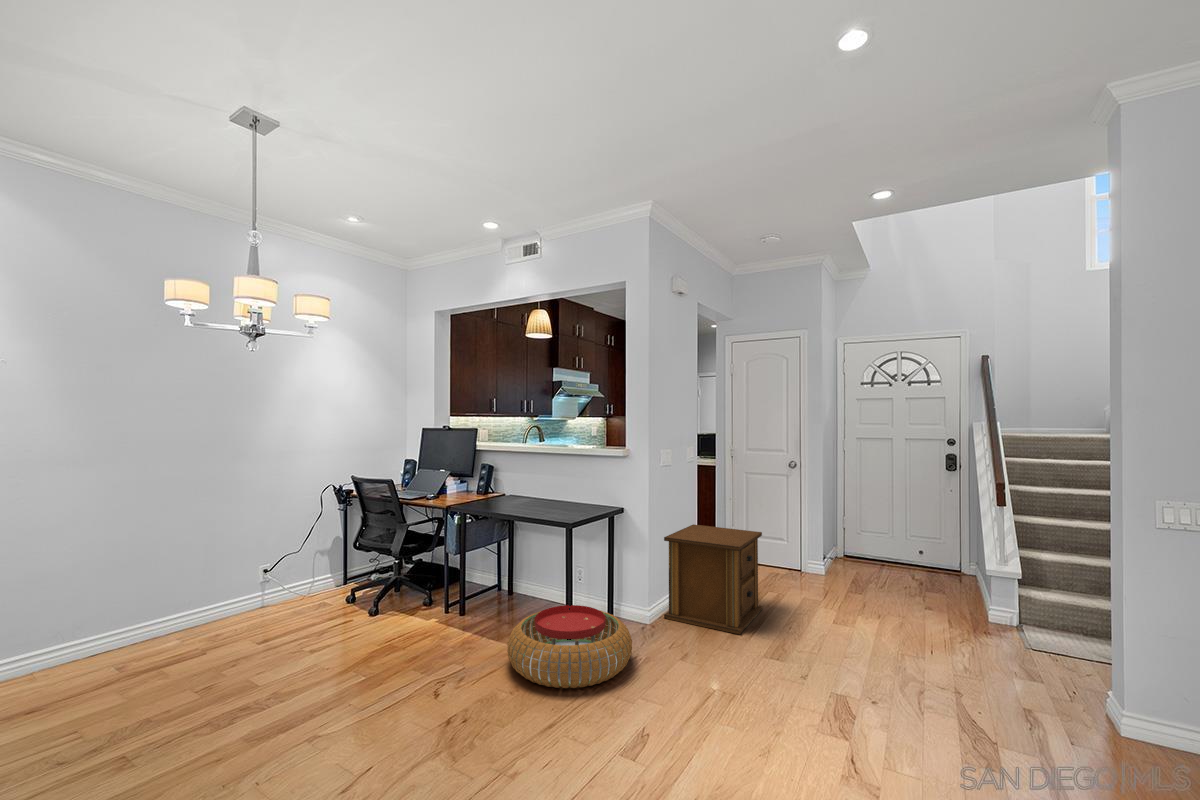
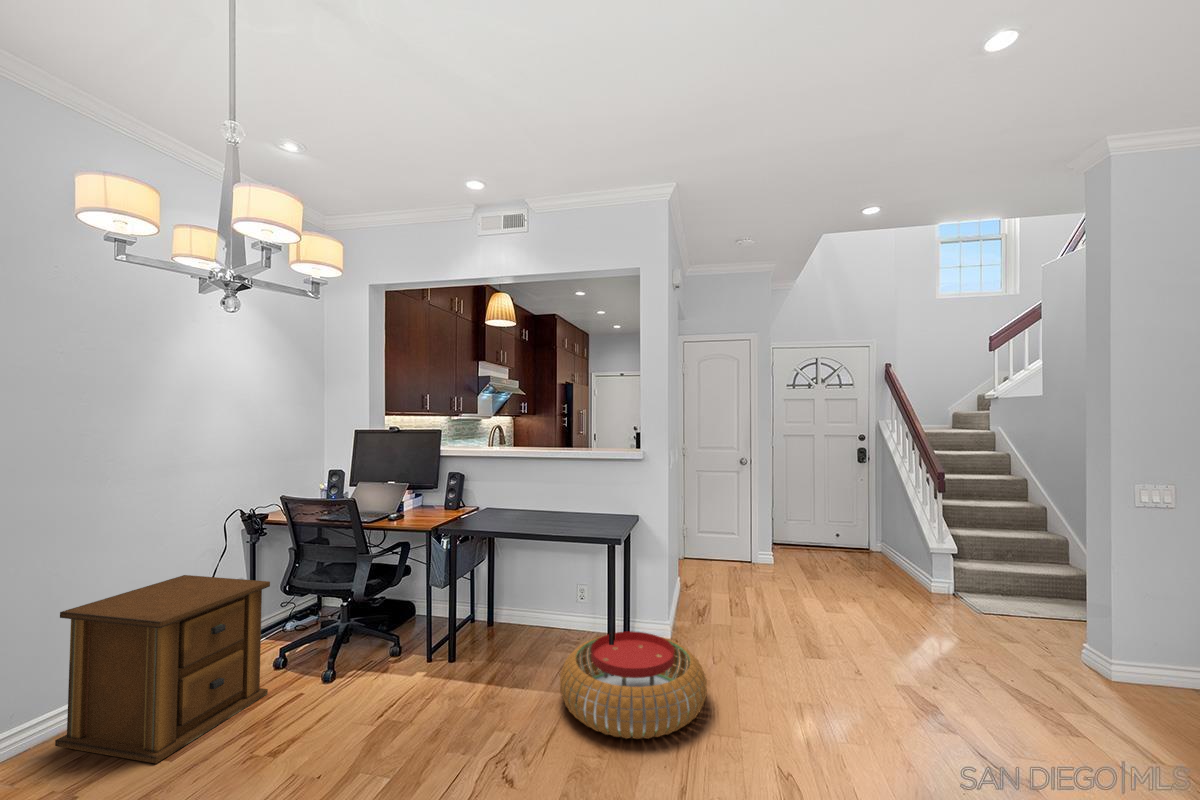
side table: present [664,524,762,634] -> present [55,575,270,763]

